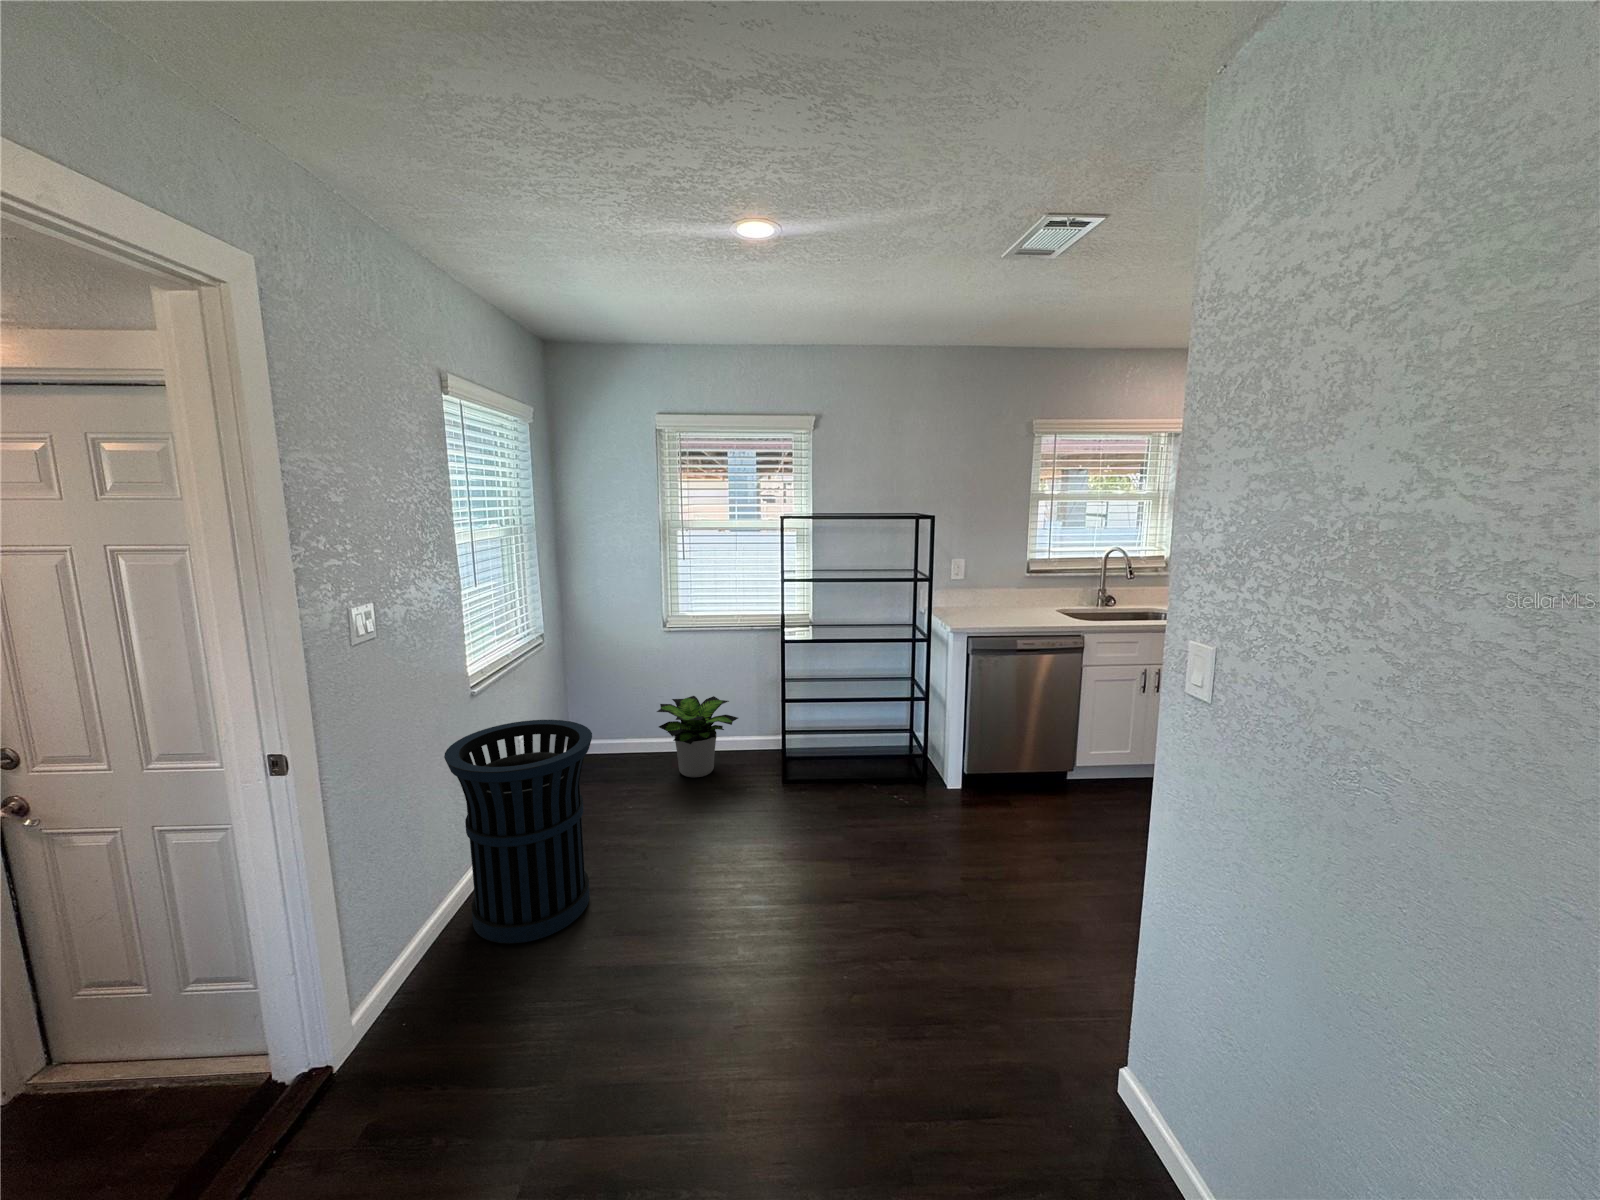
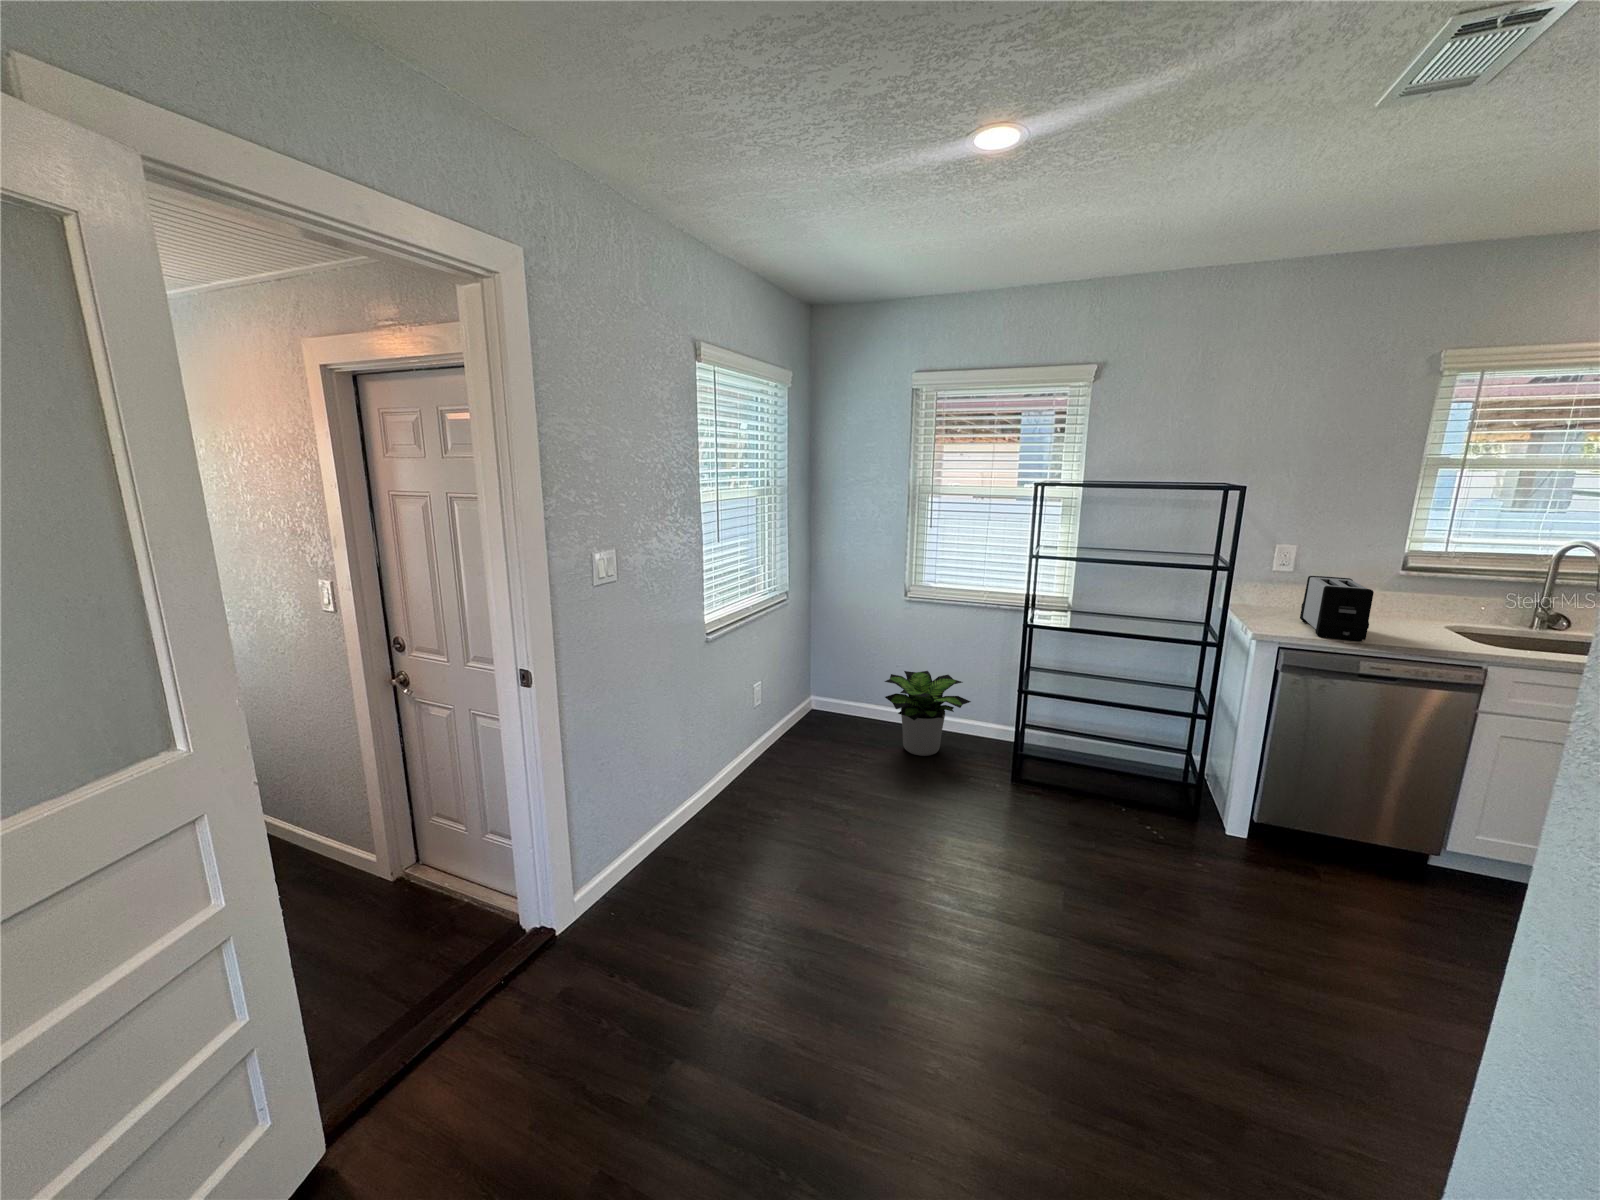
toaster: none [974,581,1019,626] -> present [1300,576,1374,641]
trash can: present [444,720,592,944] -> none [670,671,797,874]

